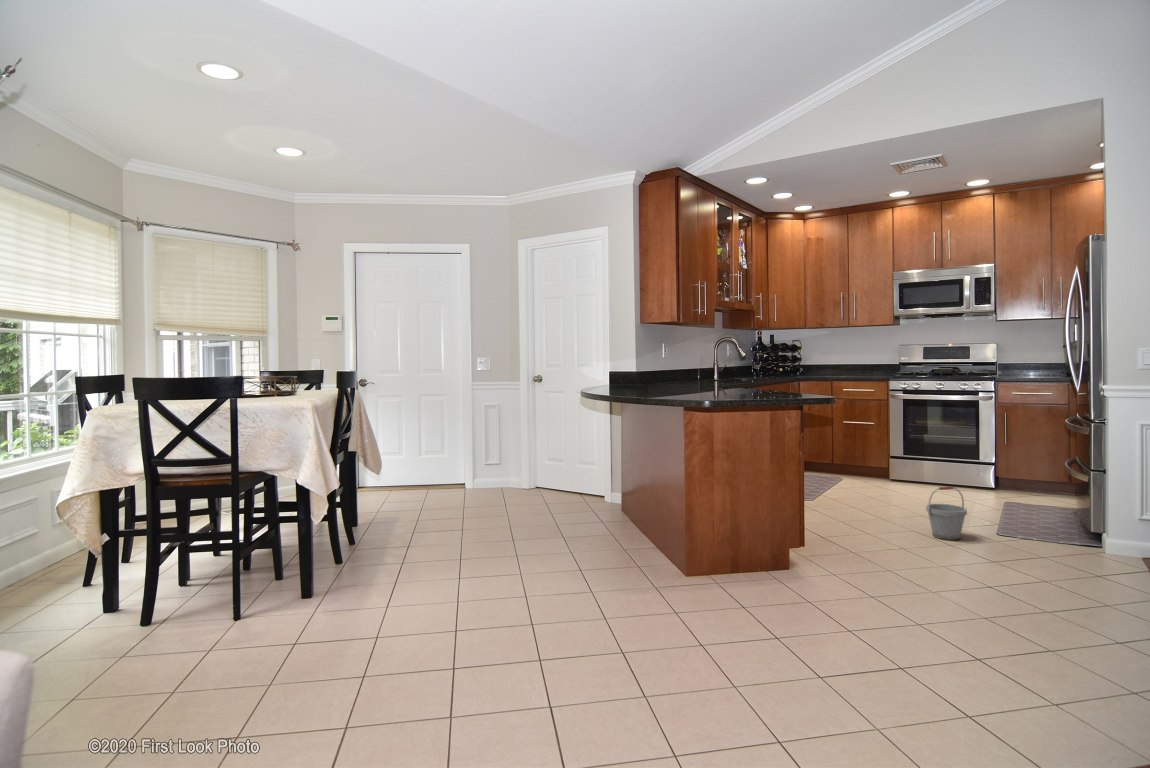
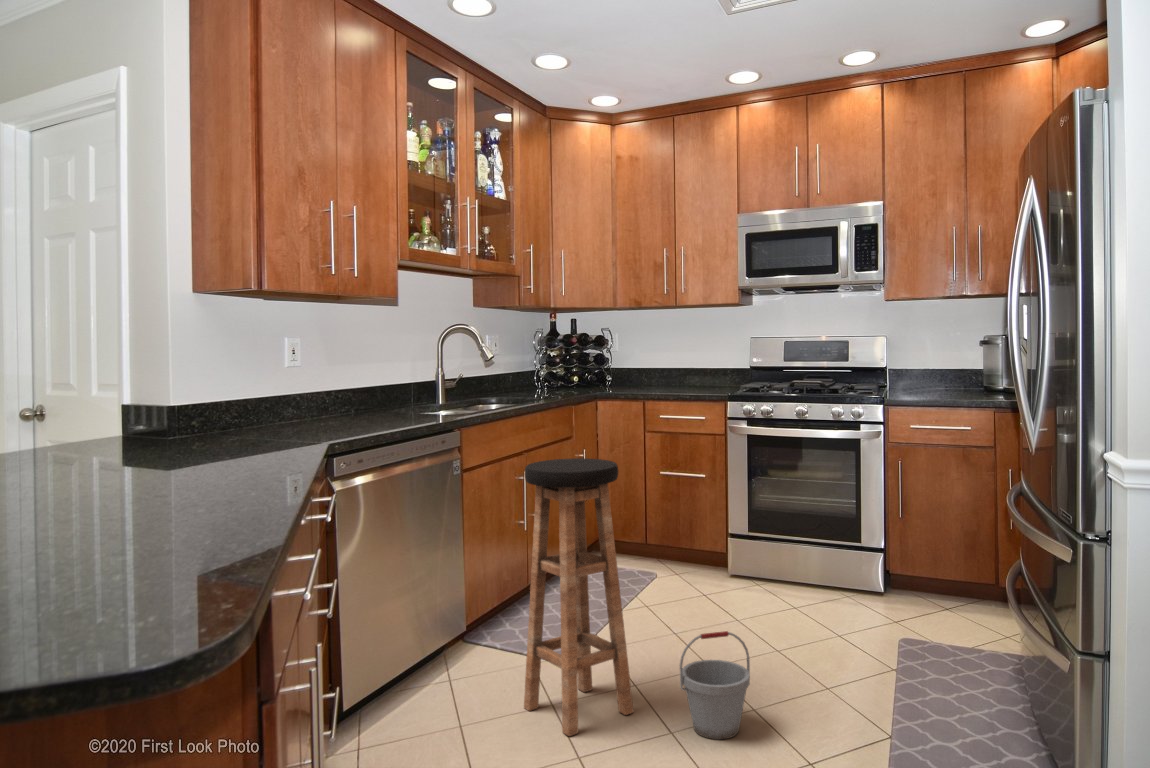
bar stool: none [832,400,895,537] -> present [524,458,634,736]

